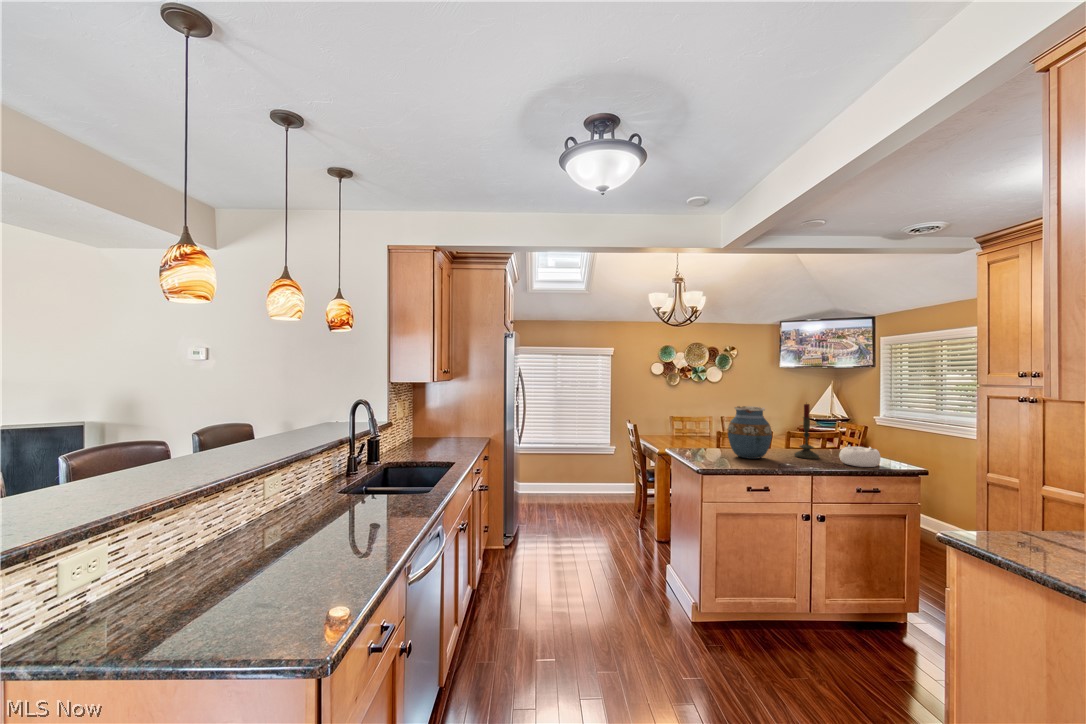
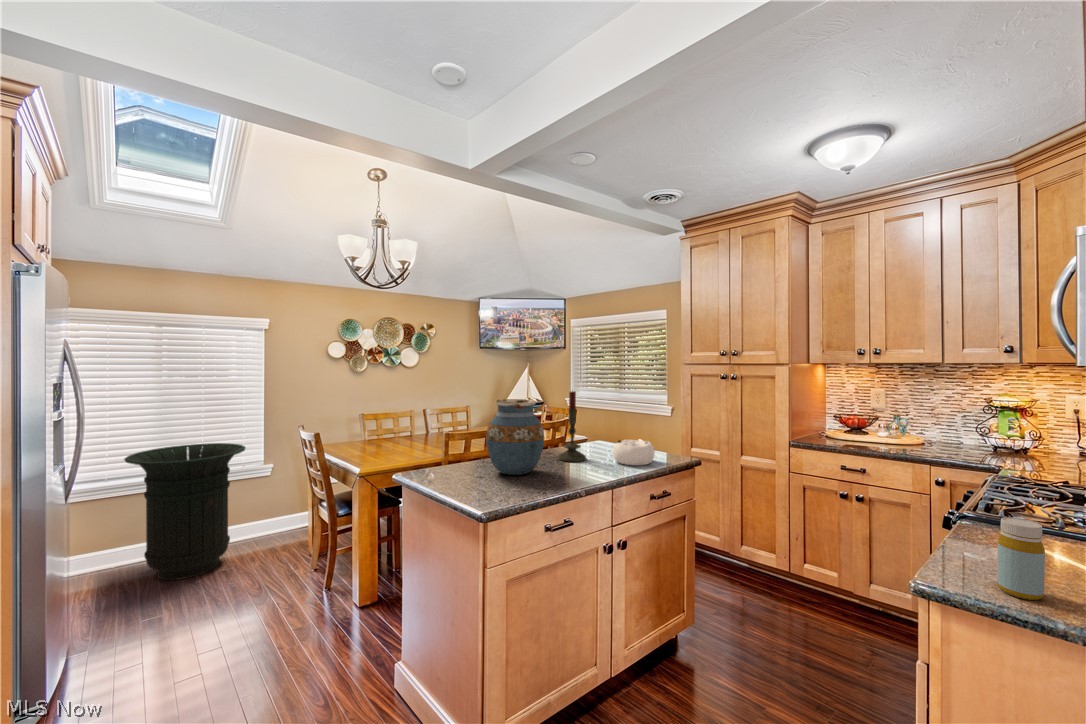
trash can: none [540,427,598,506] -> present [124,443,246,580]
bottle: none [1014,498,1047,554] -> present [997,517,1045,600]

